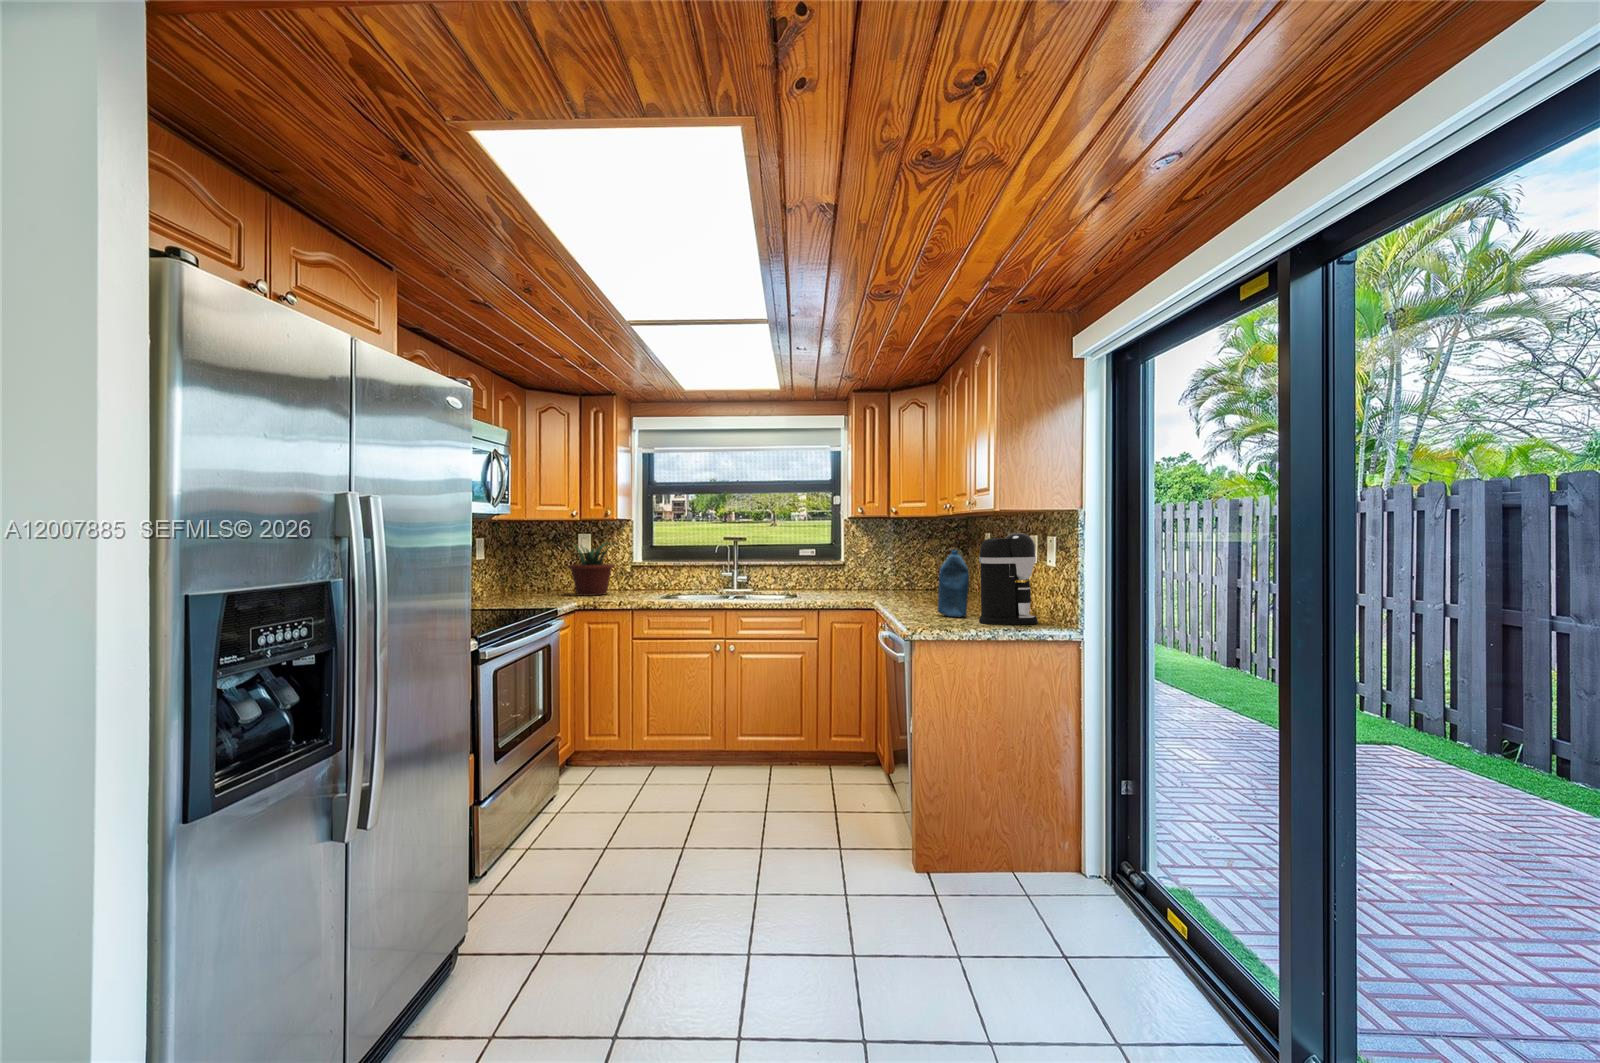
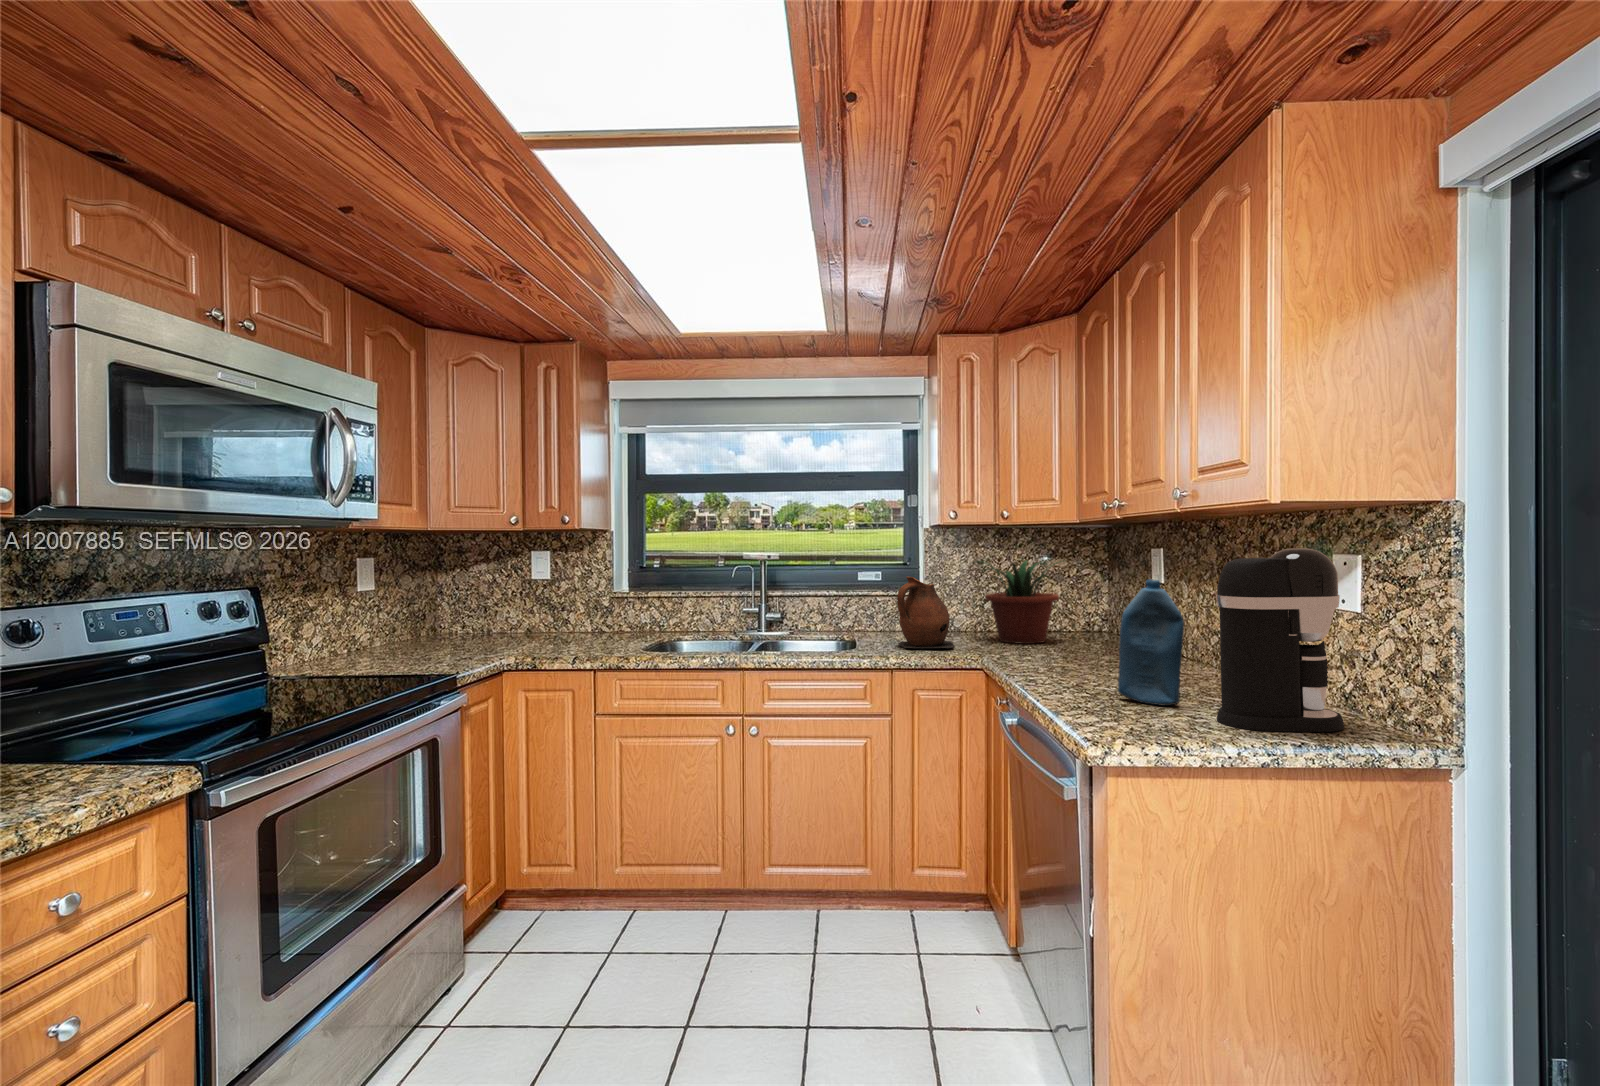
potted plant: present [567,543,615,596] -> present [973,560,1061,644]
ceramic pitcher: none [824,552,861,598] -> present [897,577,954,649]

